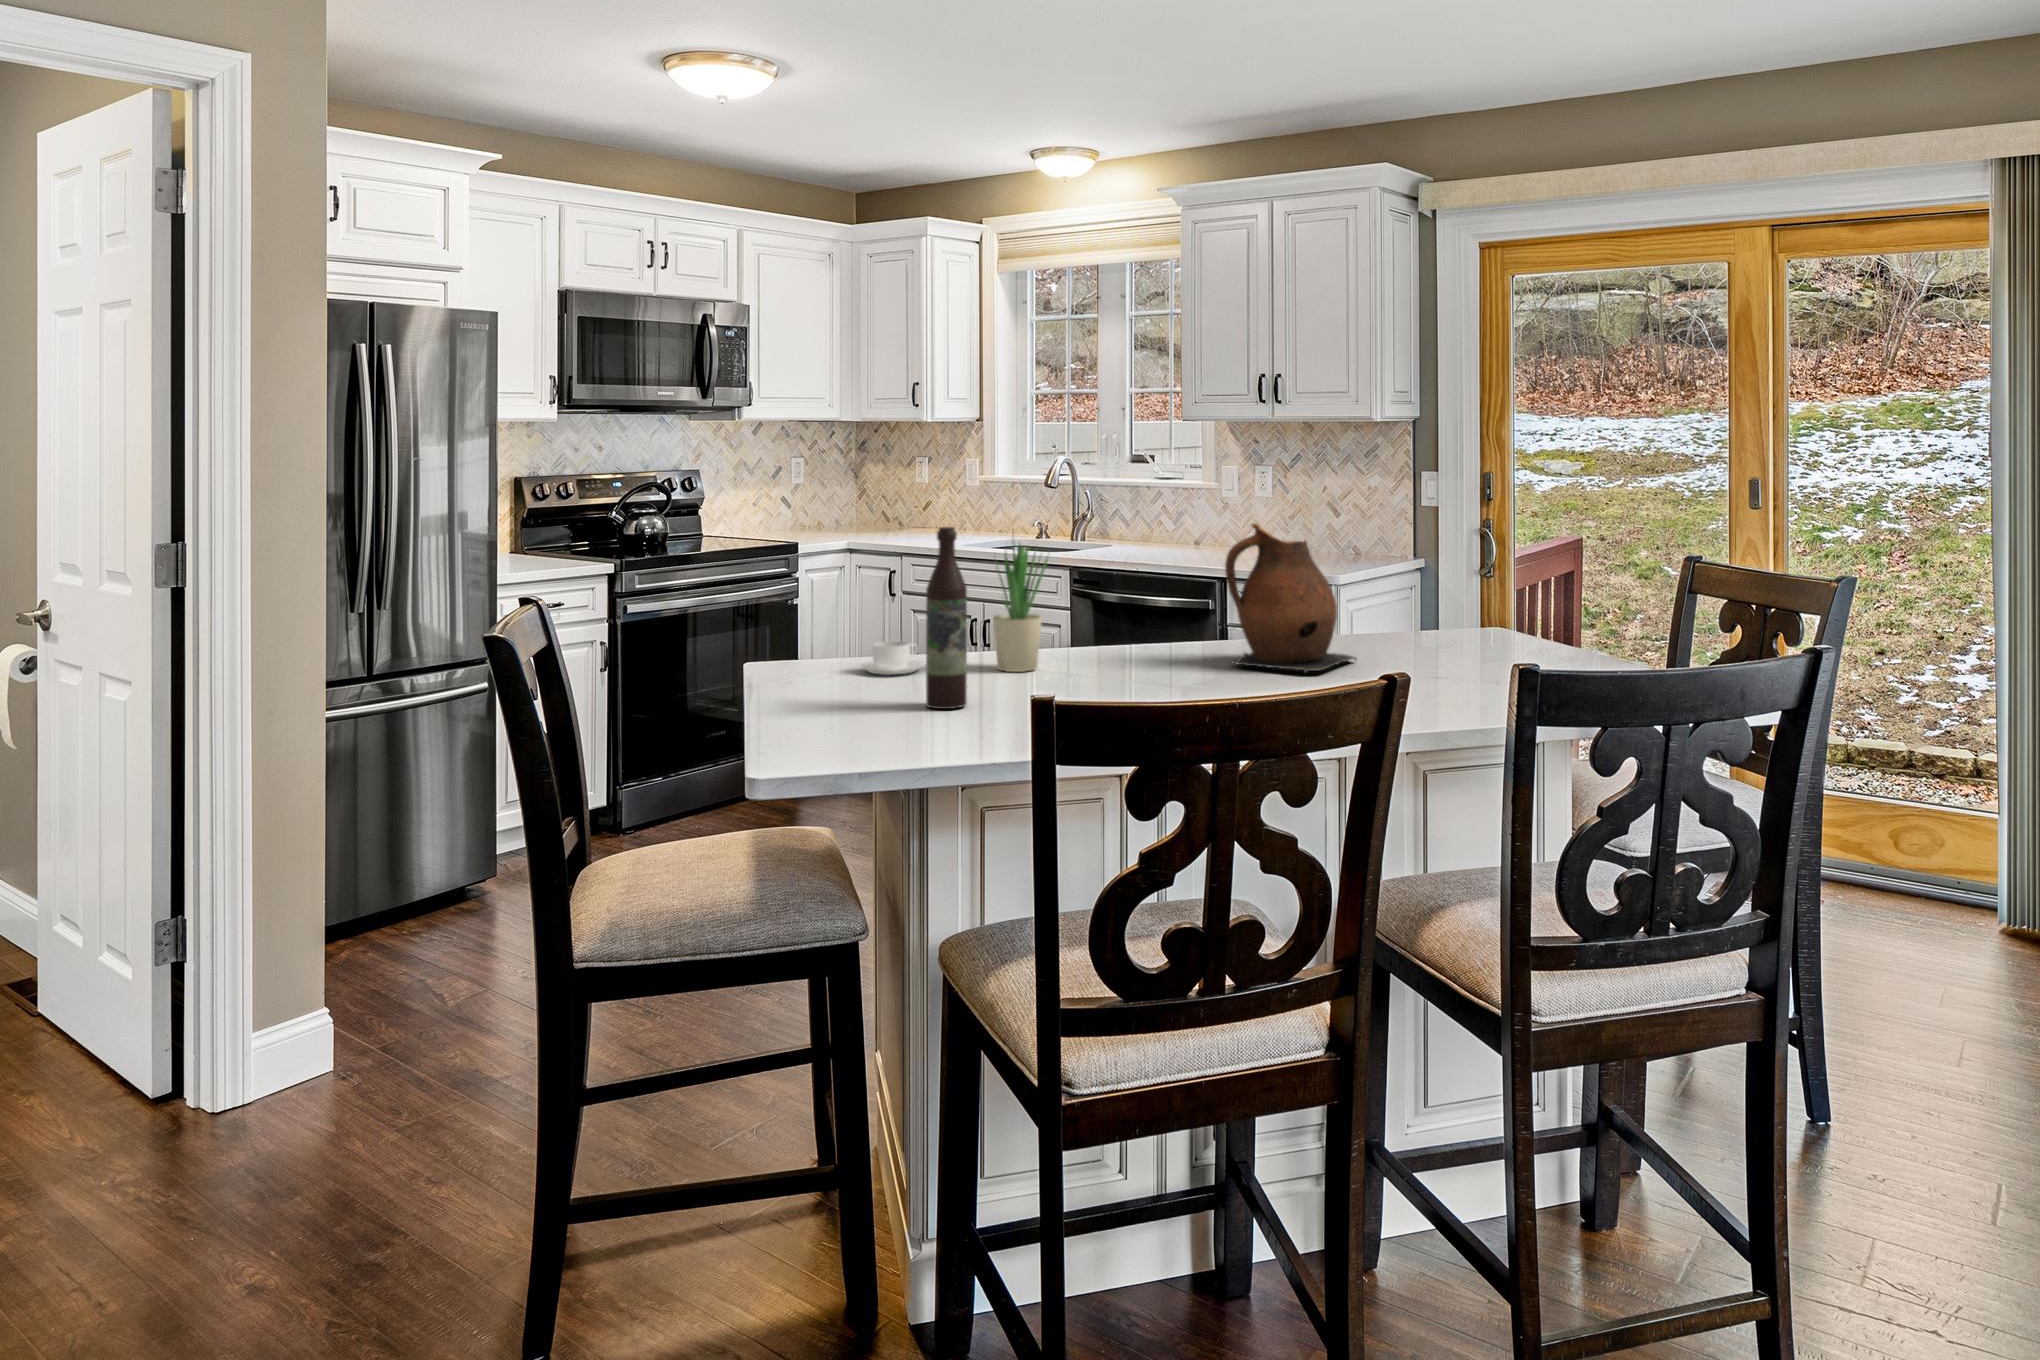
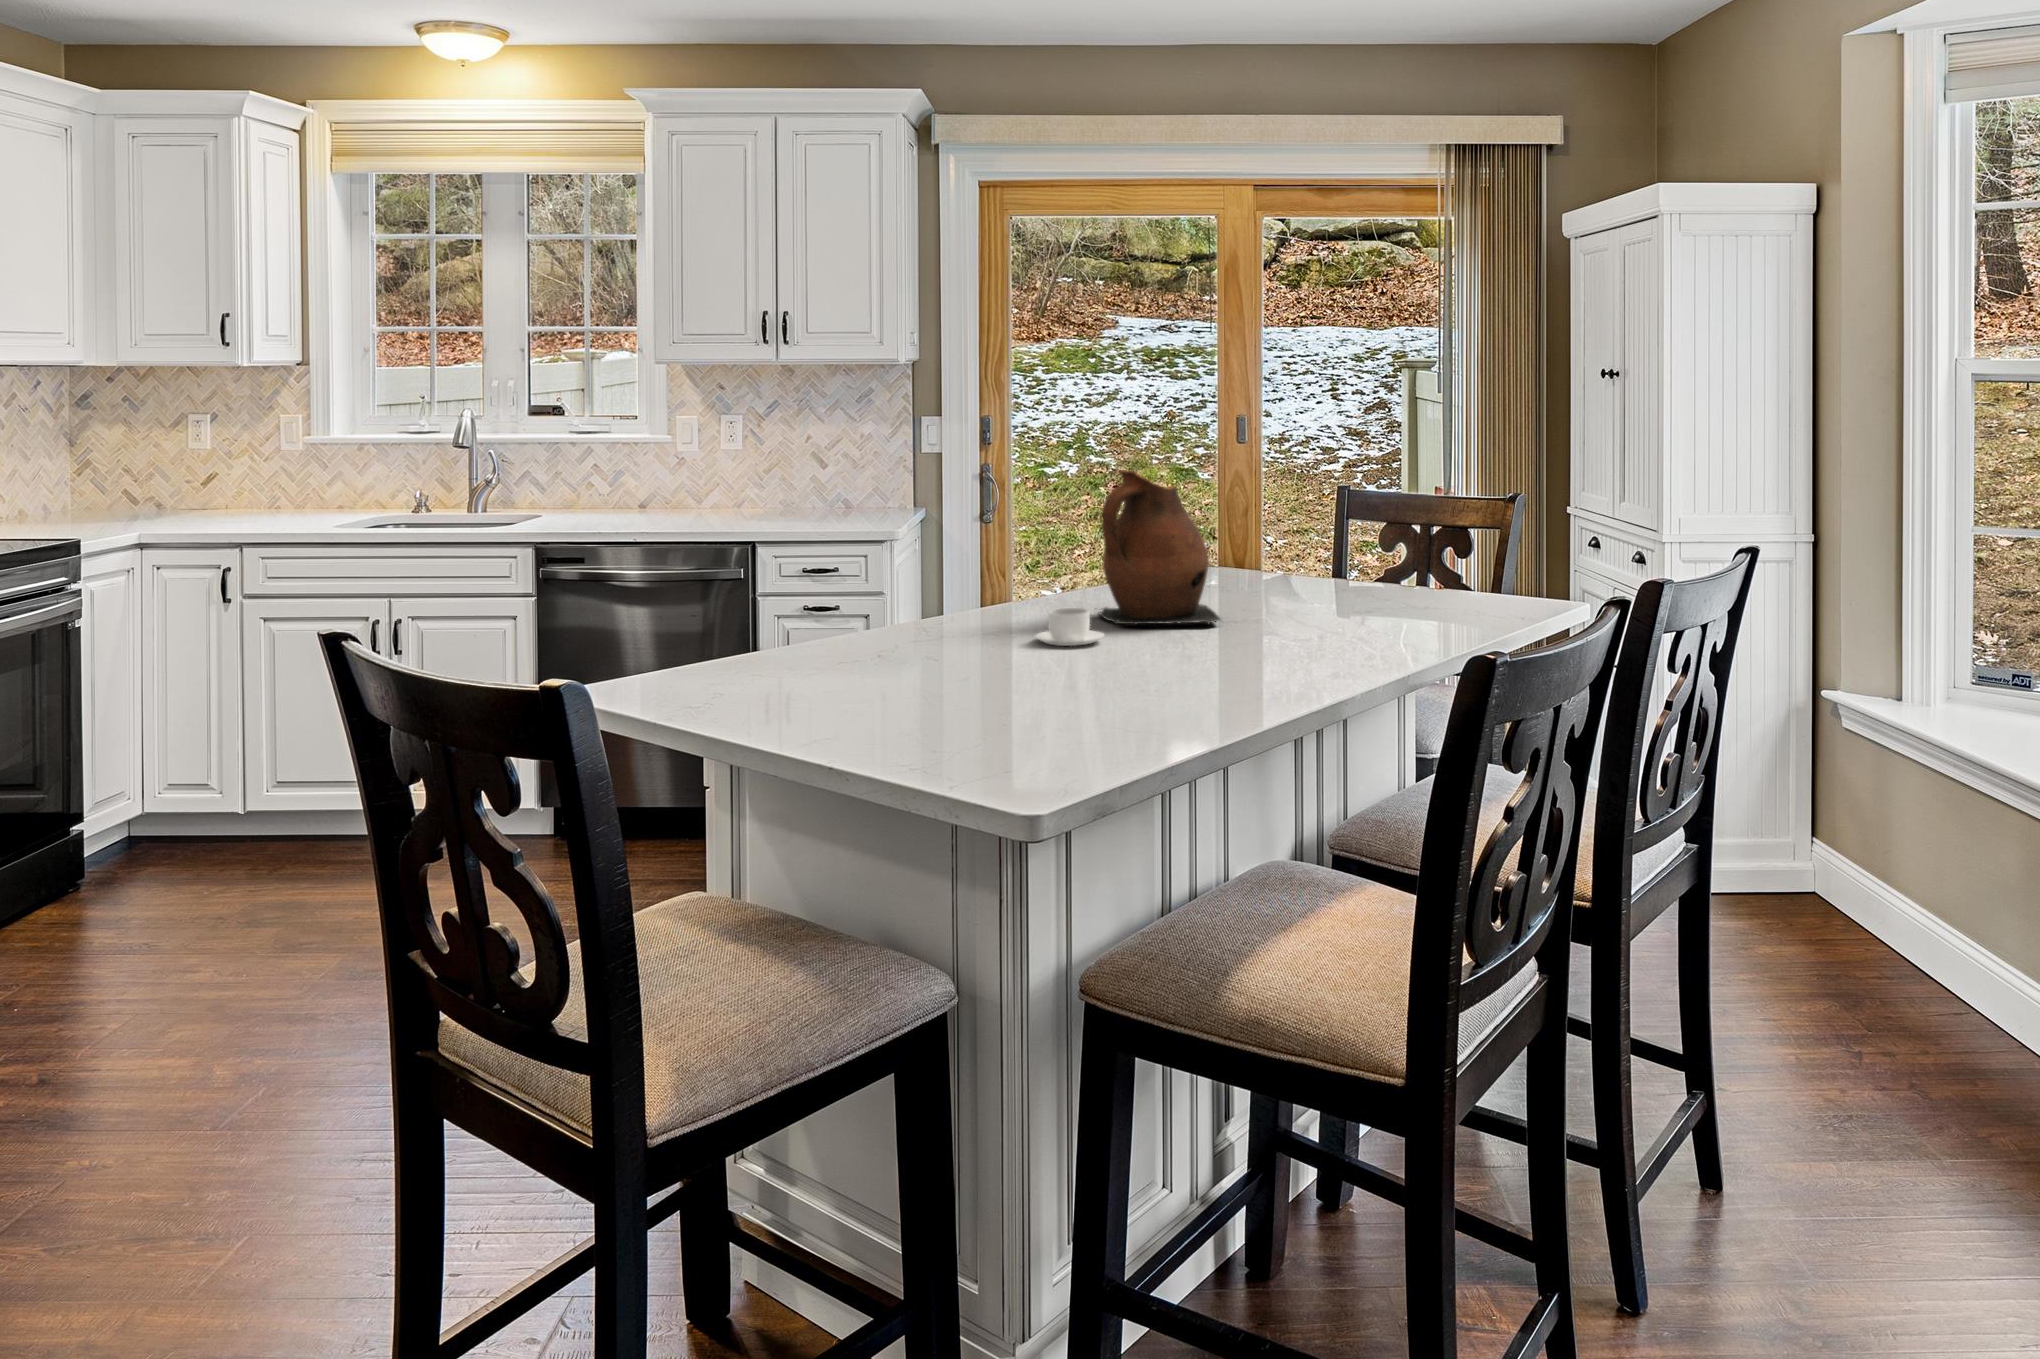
wine bottle: present [926,527,967,709] -> none [968,487,1019,711]
potted plant: present [993,542,1047,672] -> none [894,483,967,661]
coffee cup: present [861,641,923,675] -> present [1035,608,1104,646]

